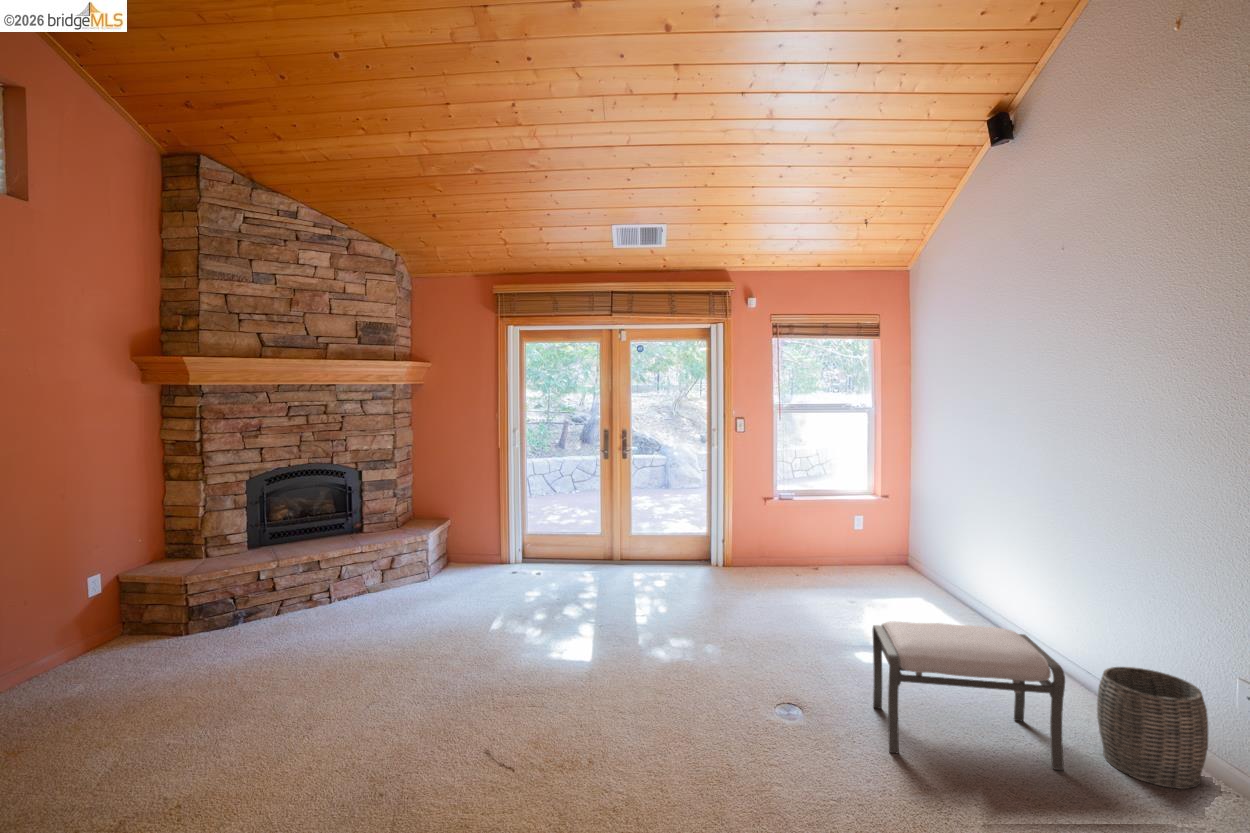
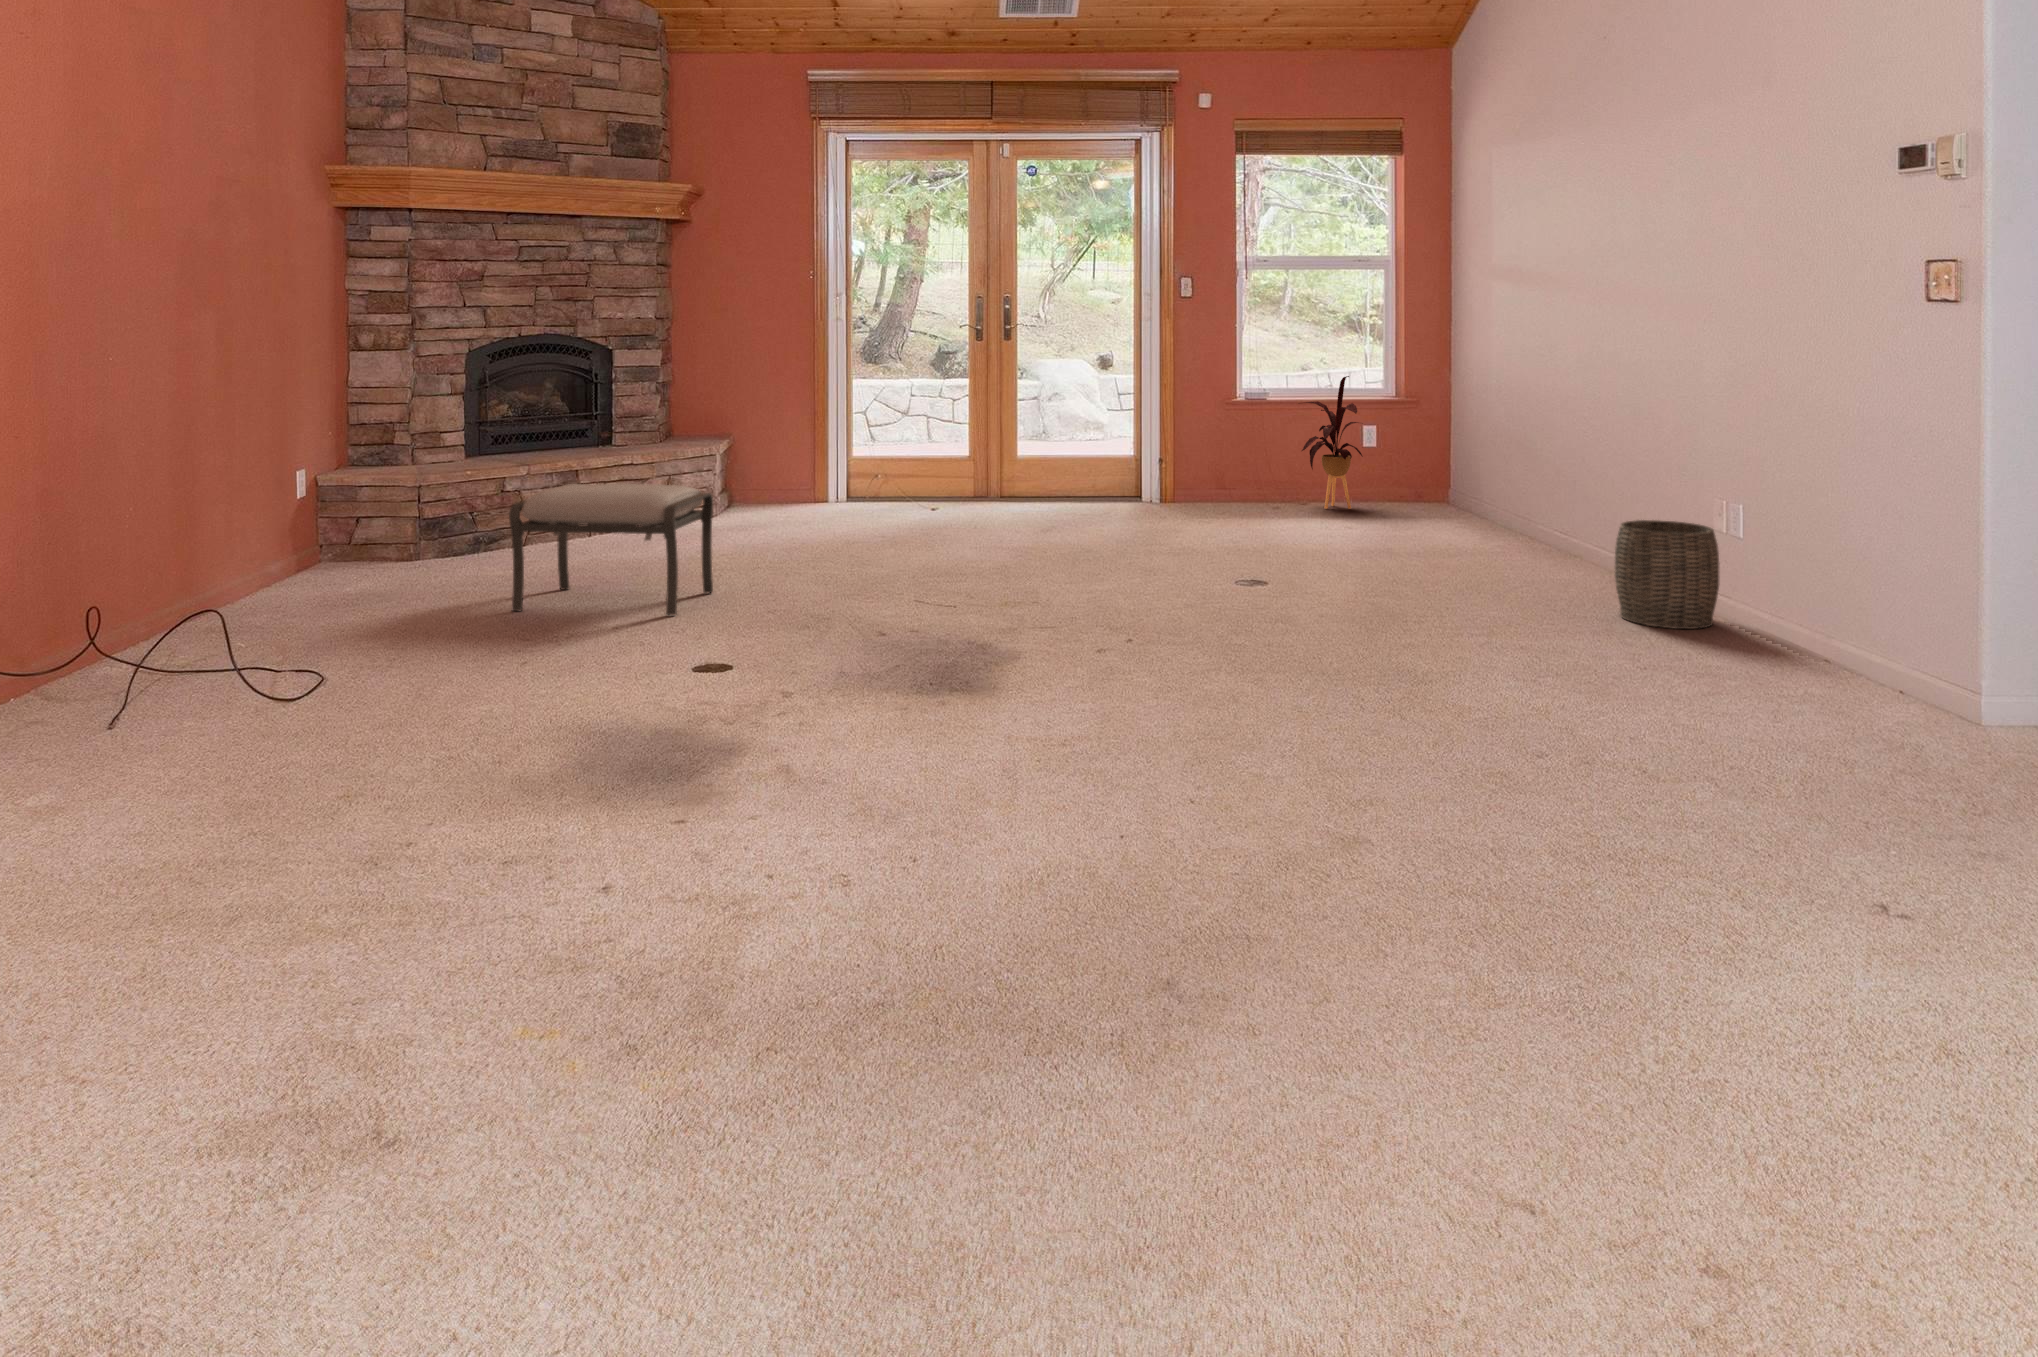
house plant: none [817,489,863,579] -> present [1299,376,1363,509]
ottoman: present [872,621,1065,770] -> present [509,483,713,615]

